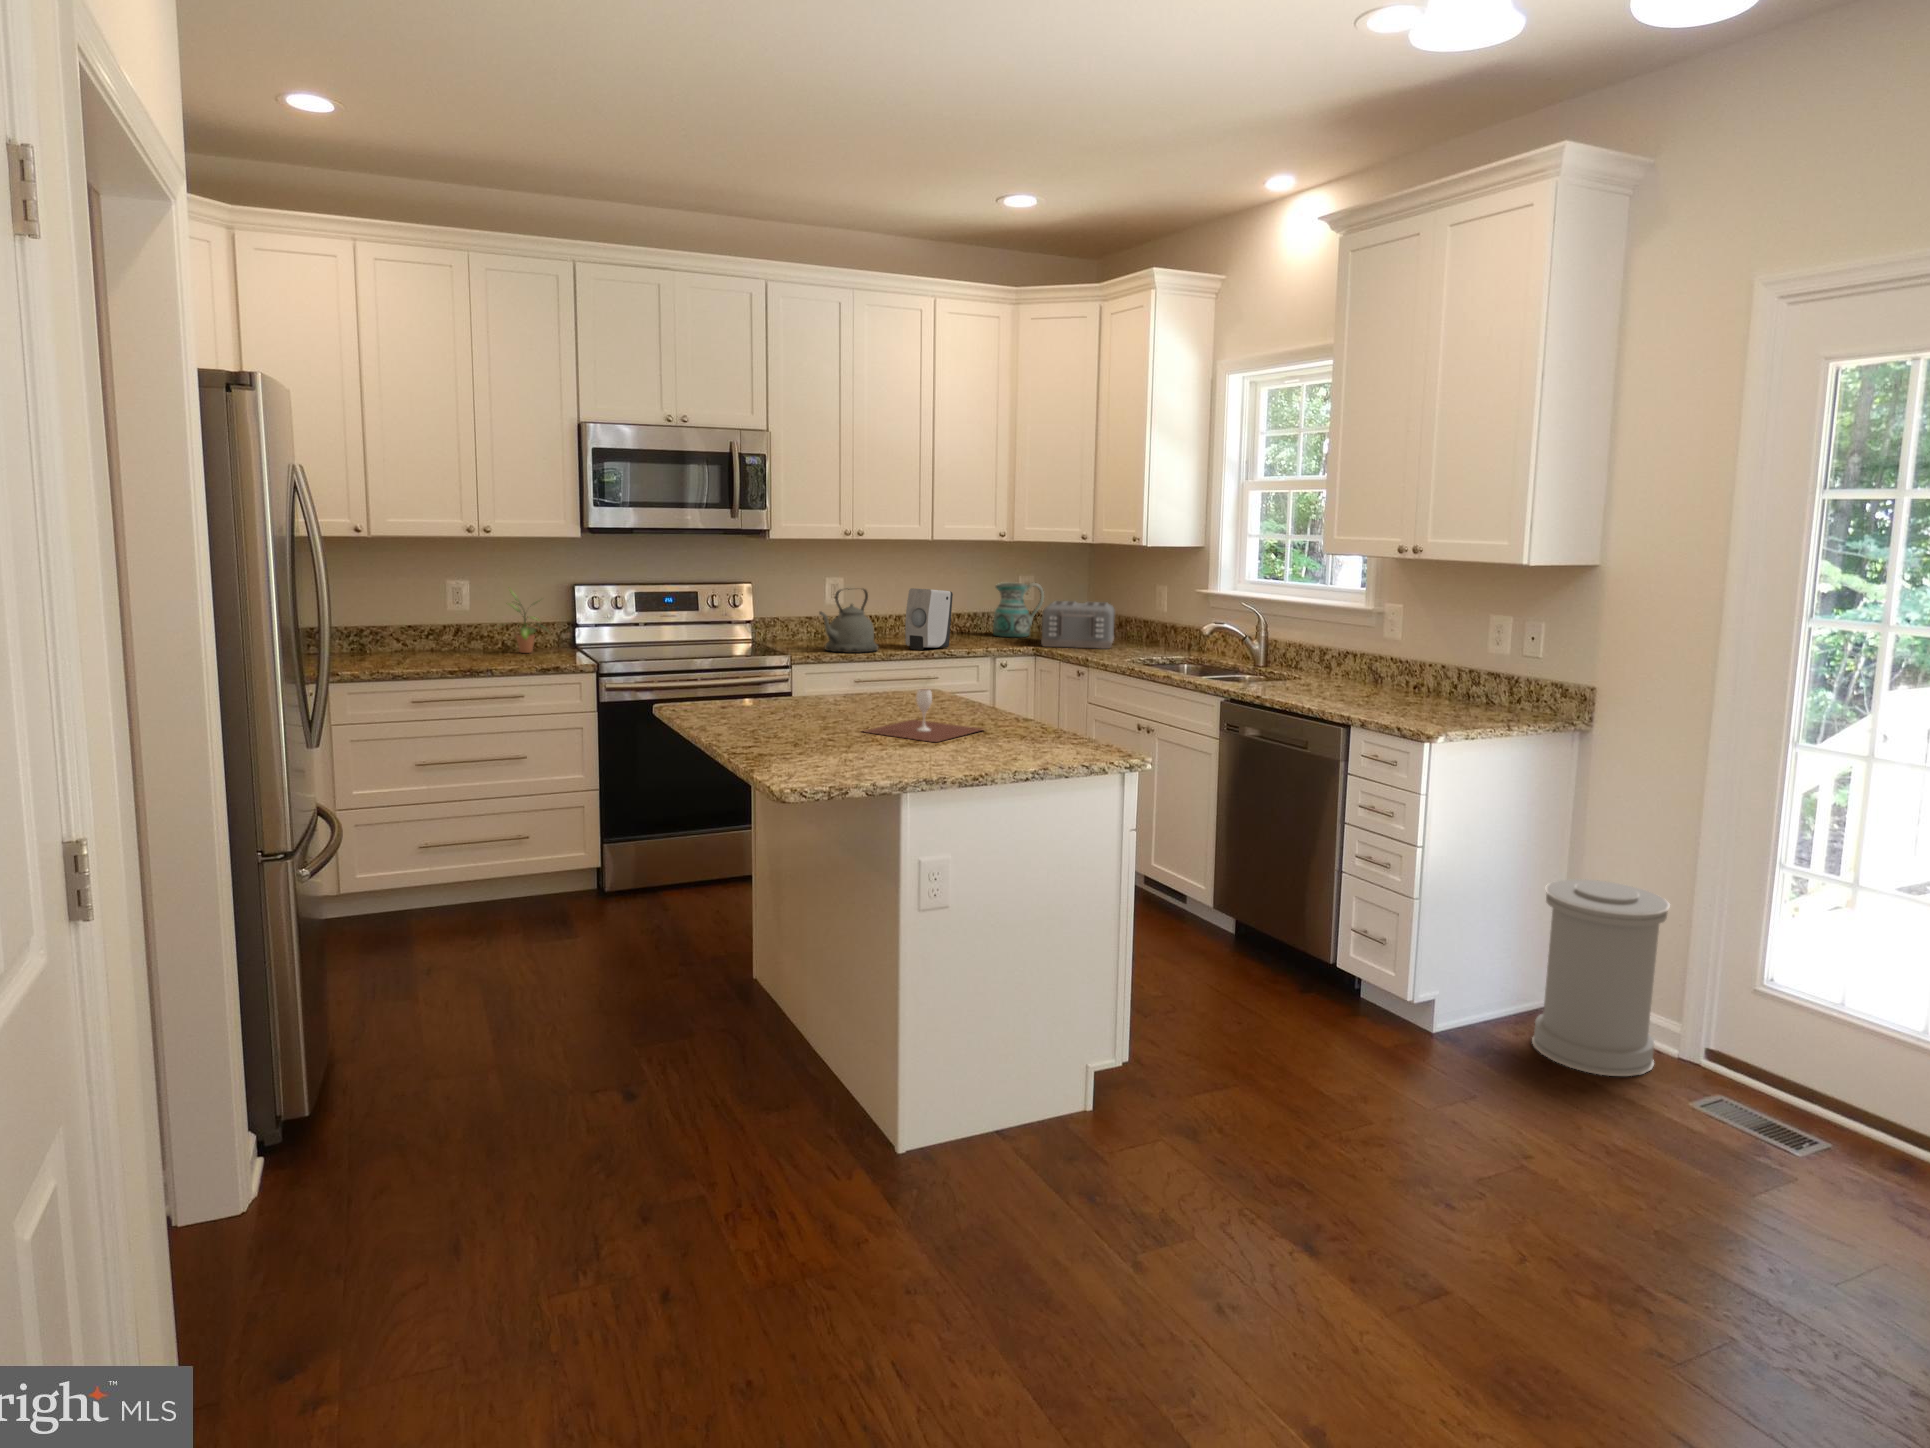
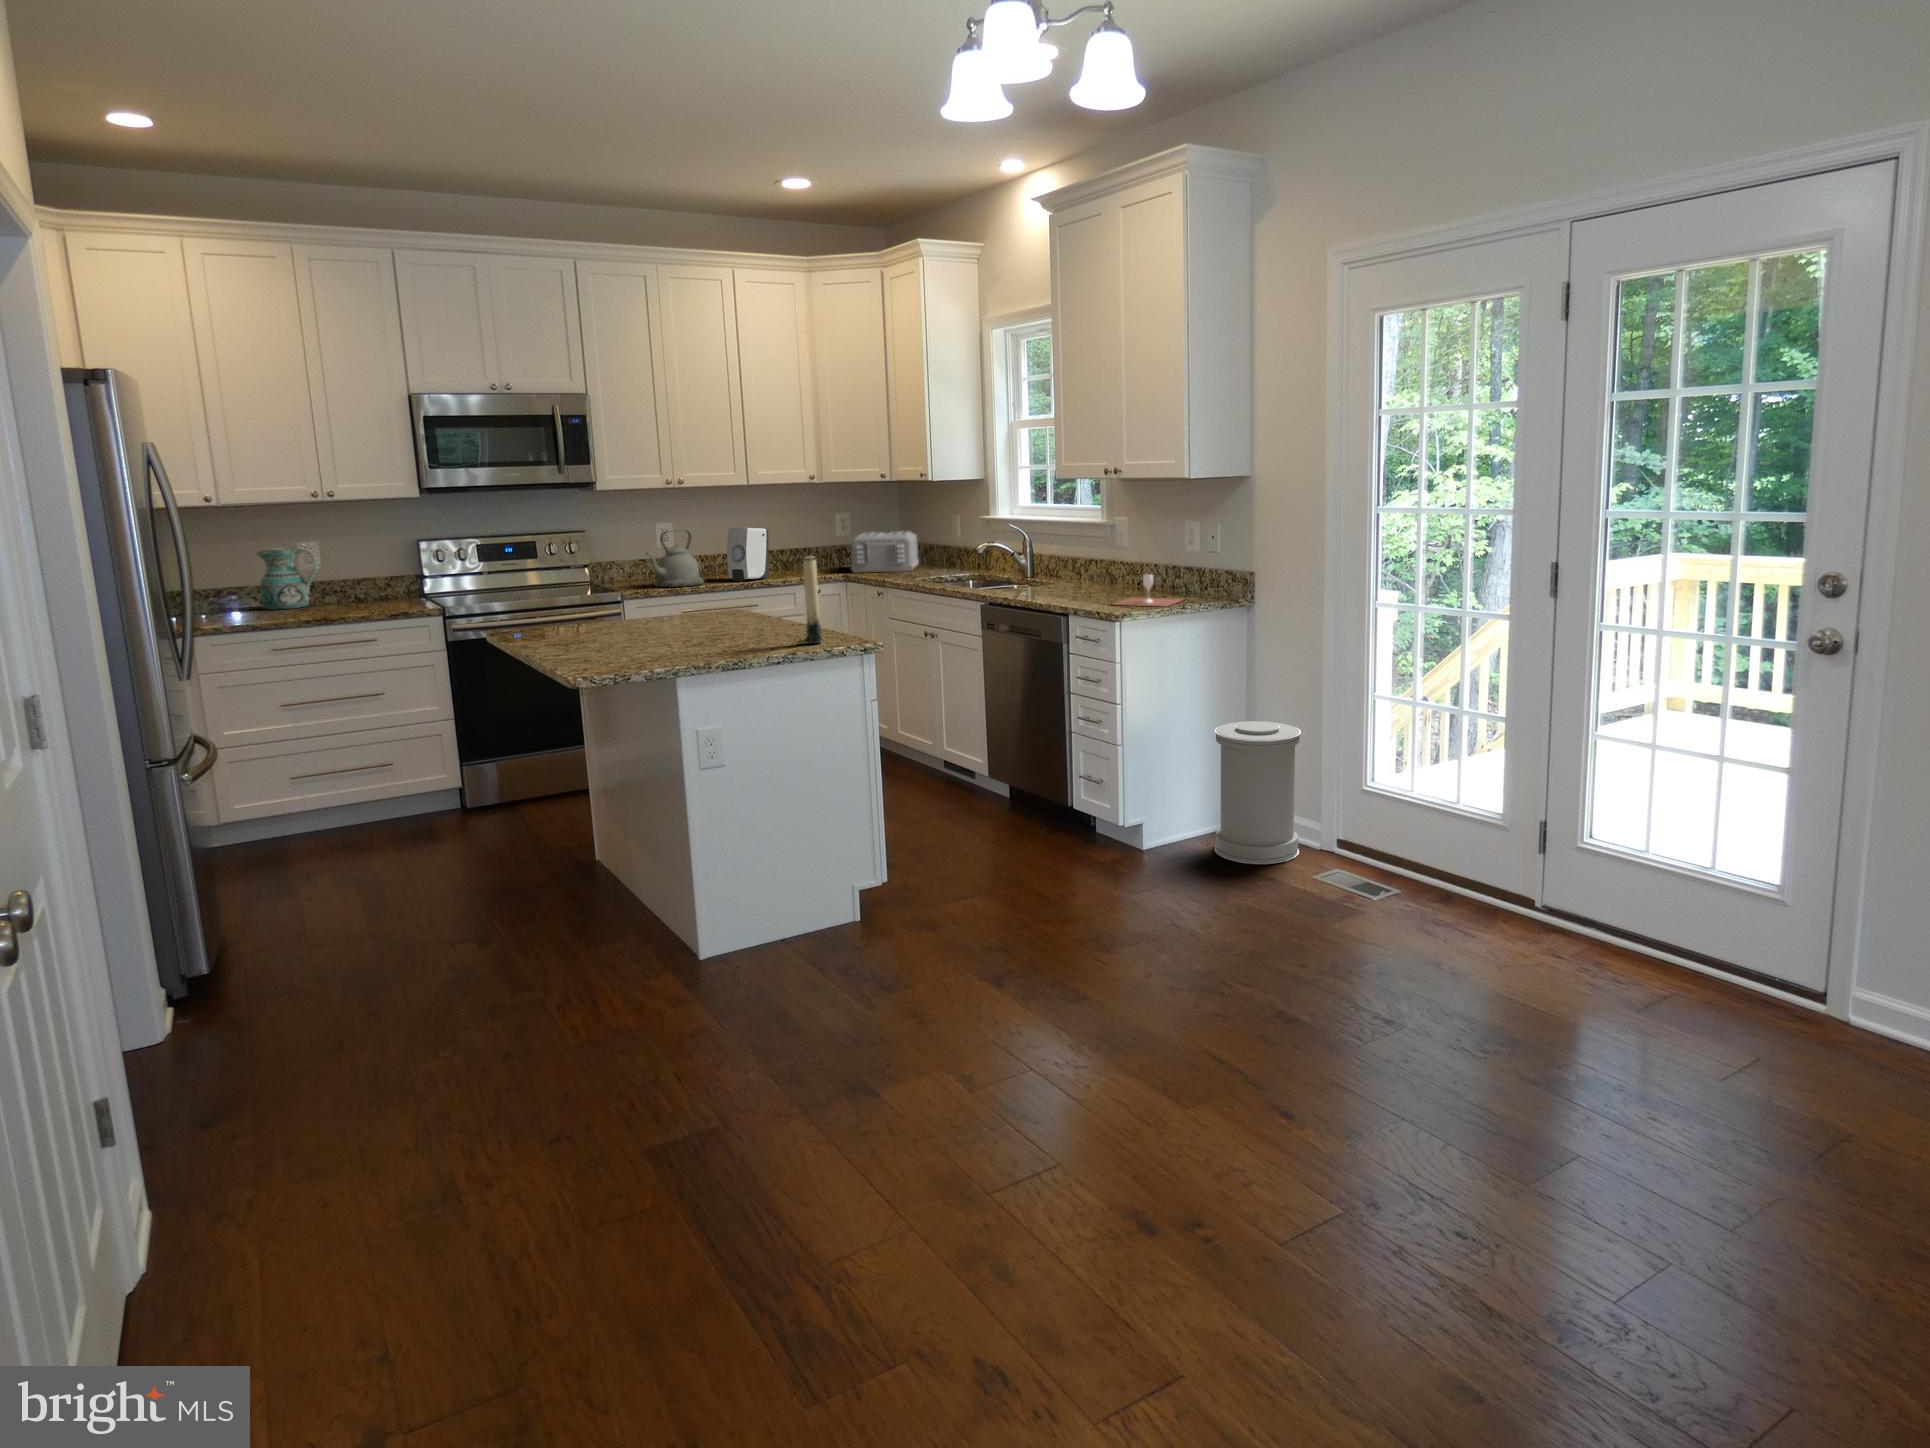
ceramic pitcher: present [993,582,1044,637] -> present [258,547,319,610]
potted plant: present [509,590,548,653] -> none [342,546,400,605]
candle: none [1045,641,1078,753] -> present [798,557,822,644]
wine glass: present [864,689,982,742] -> present [1114,574,1183,607]

